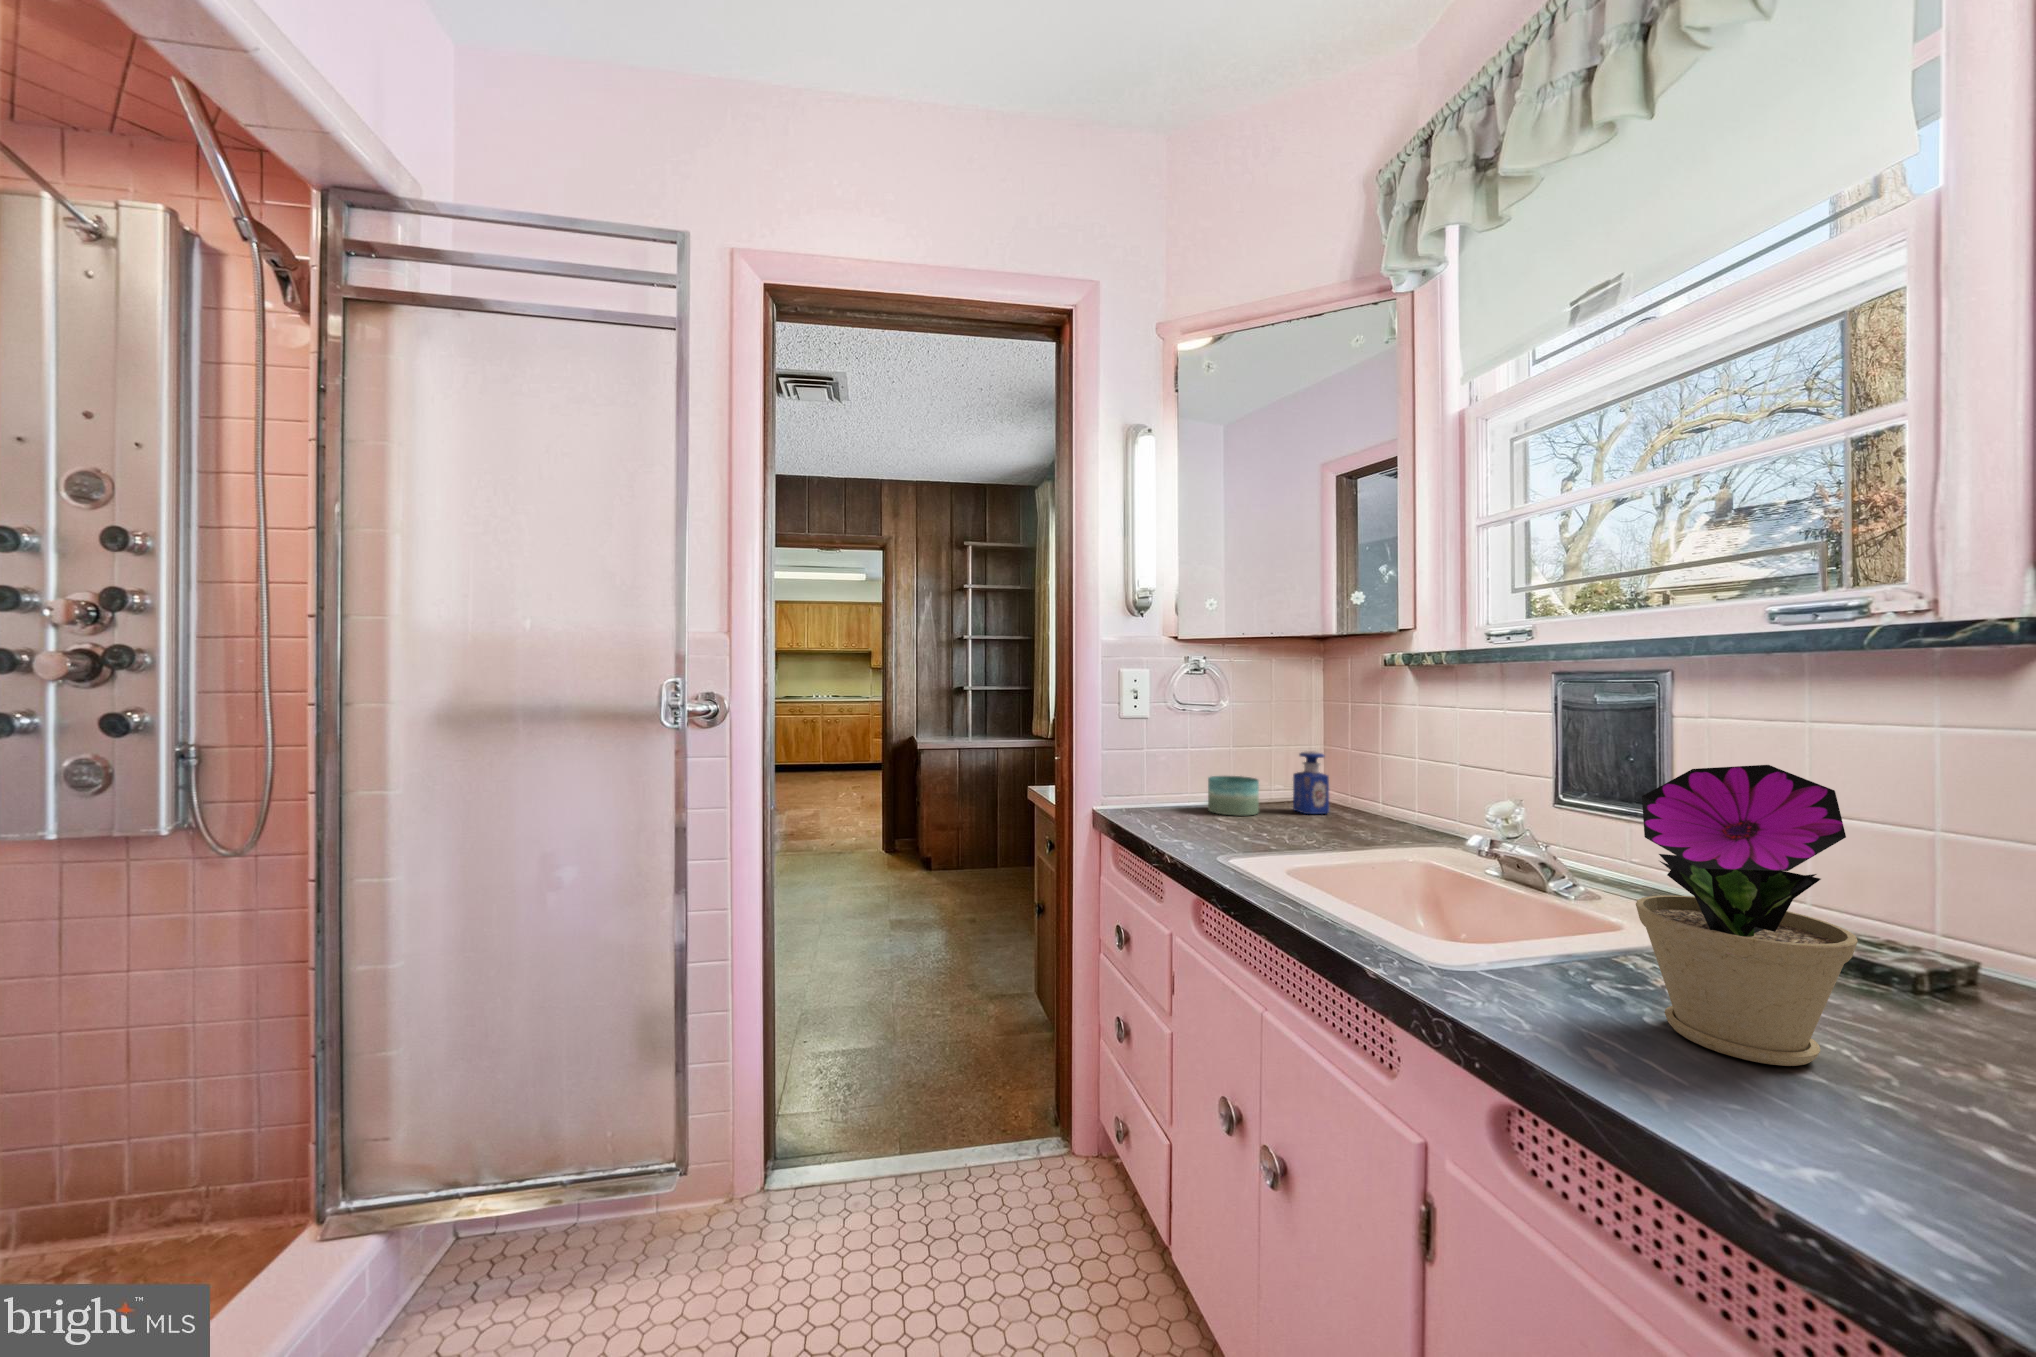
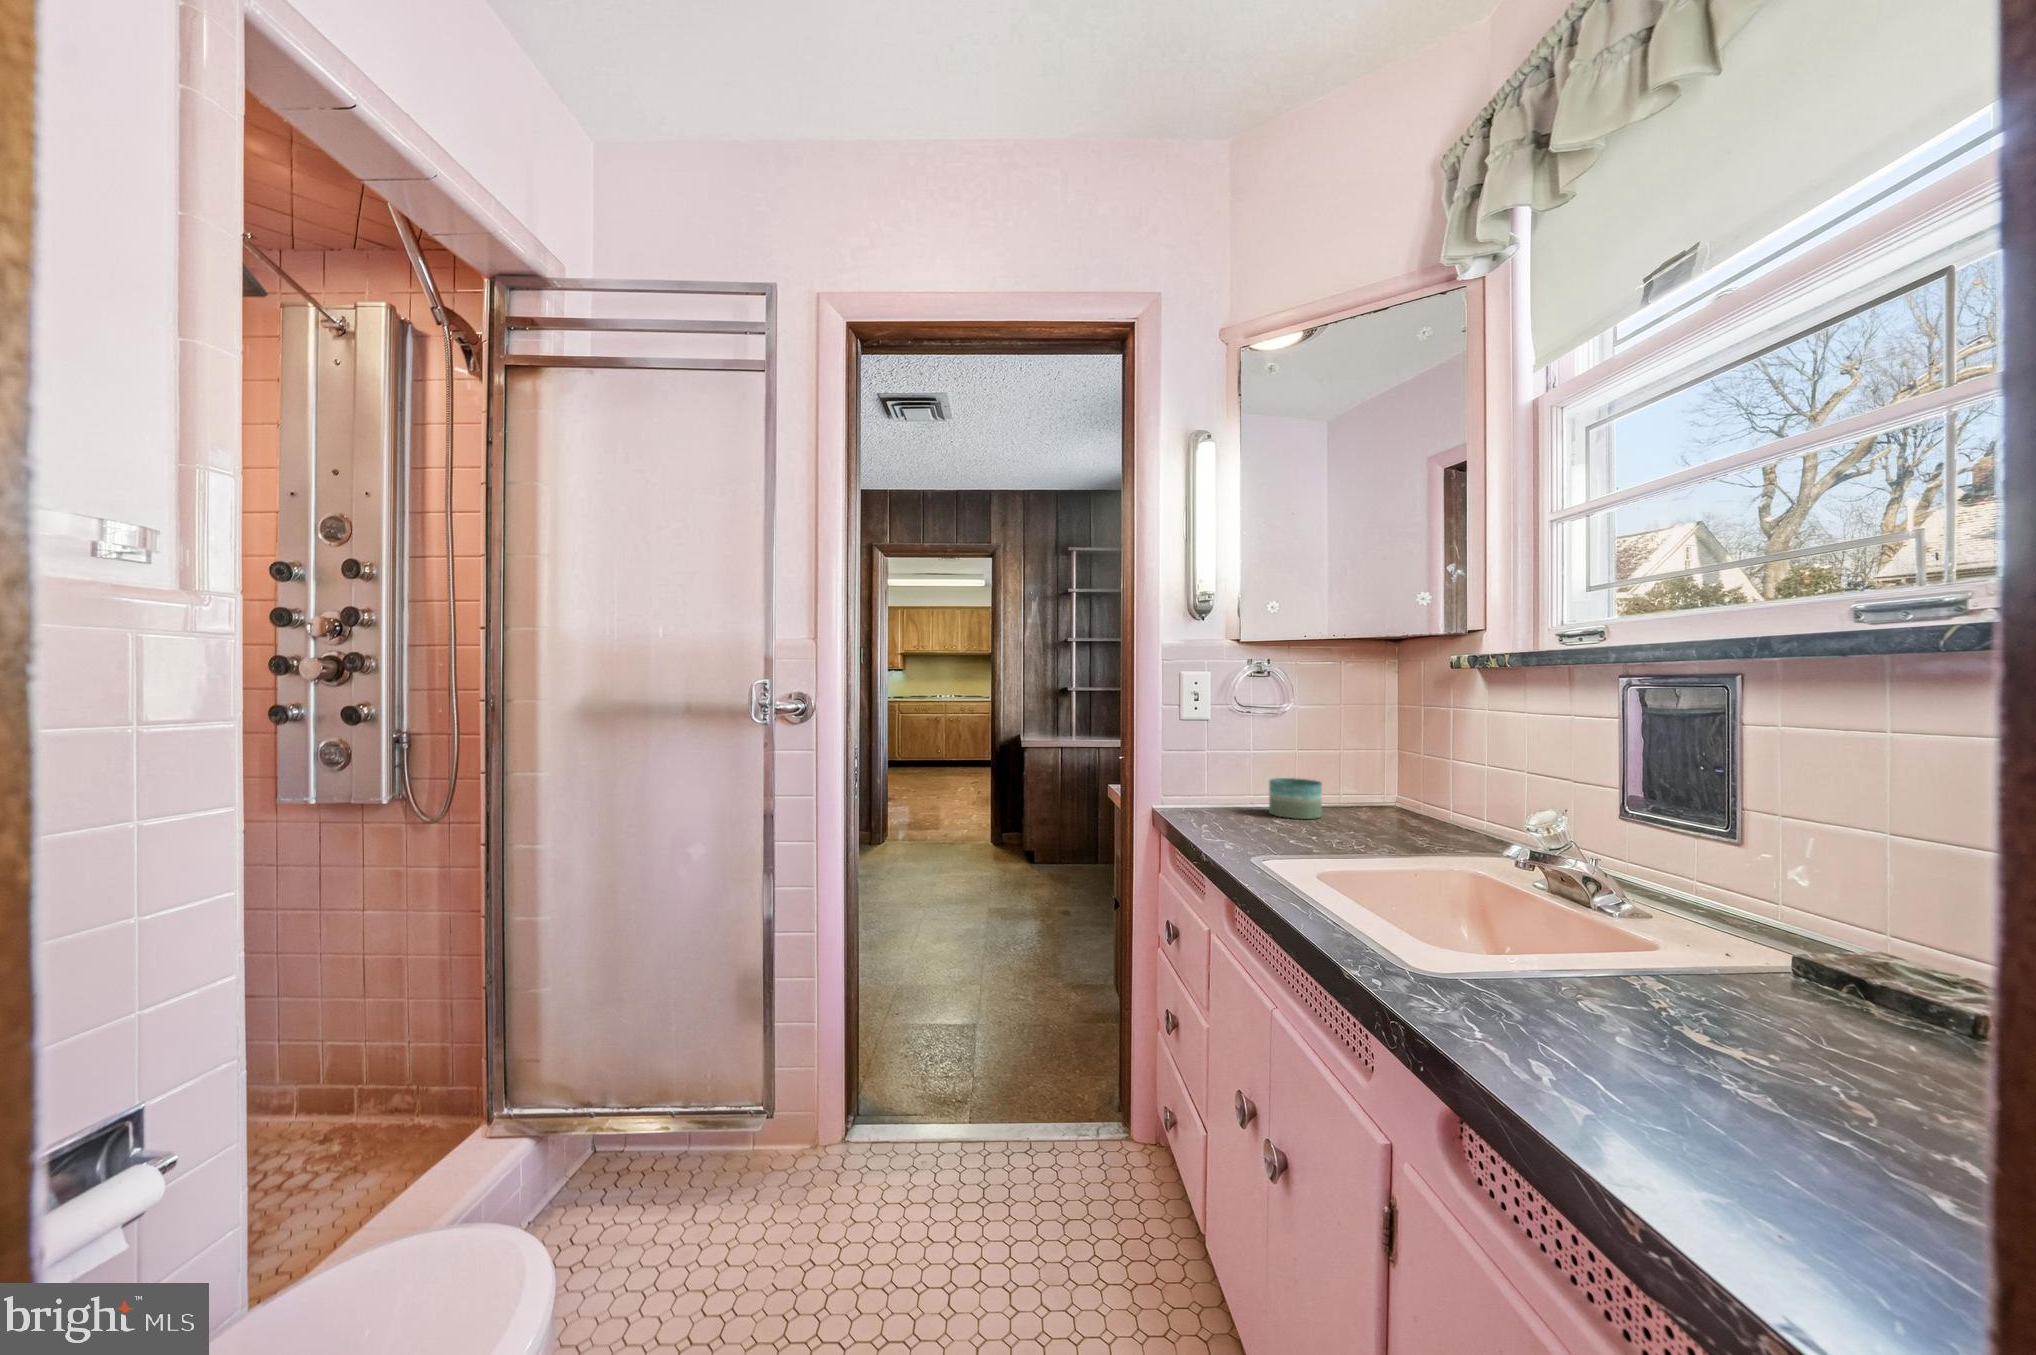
perfume bottle: present [1293,751,1329,814] -> none [1361,755,1399,820]
flower pot: present [1636,765,1858,1066] -> none [1597,777,1822,1090]

